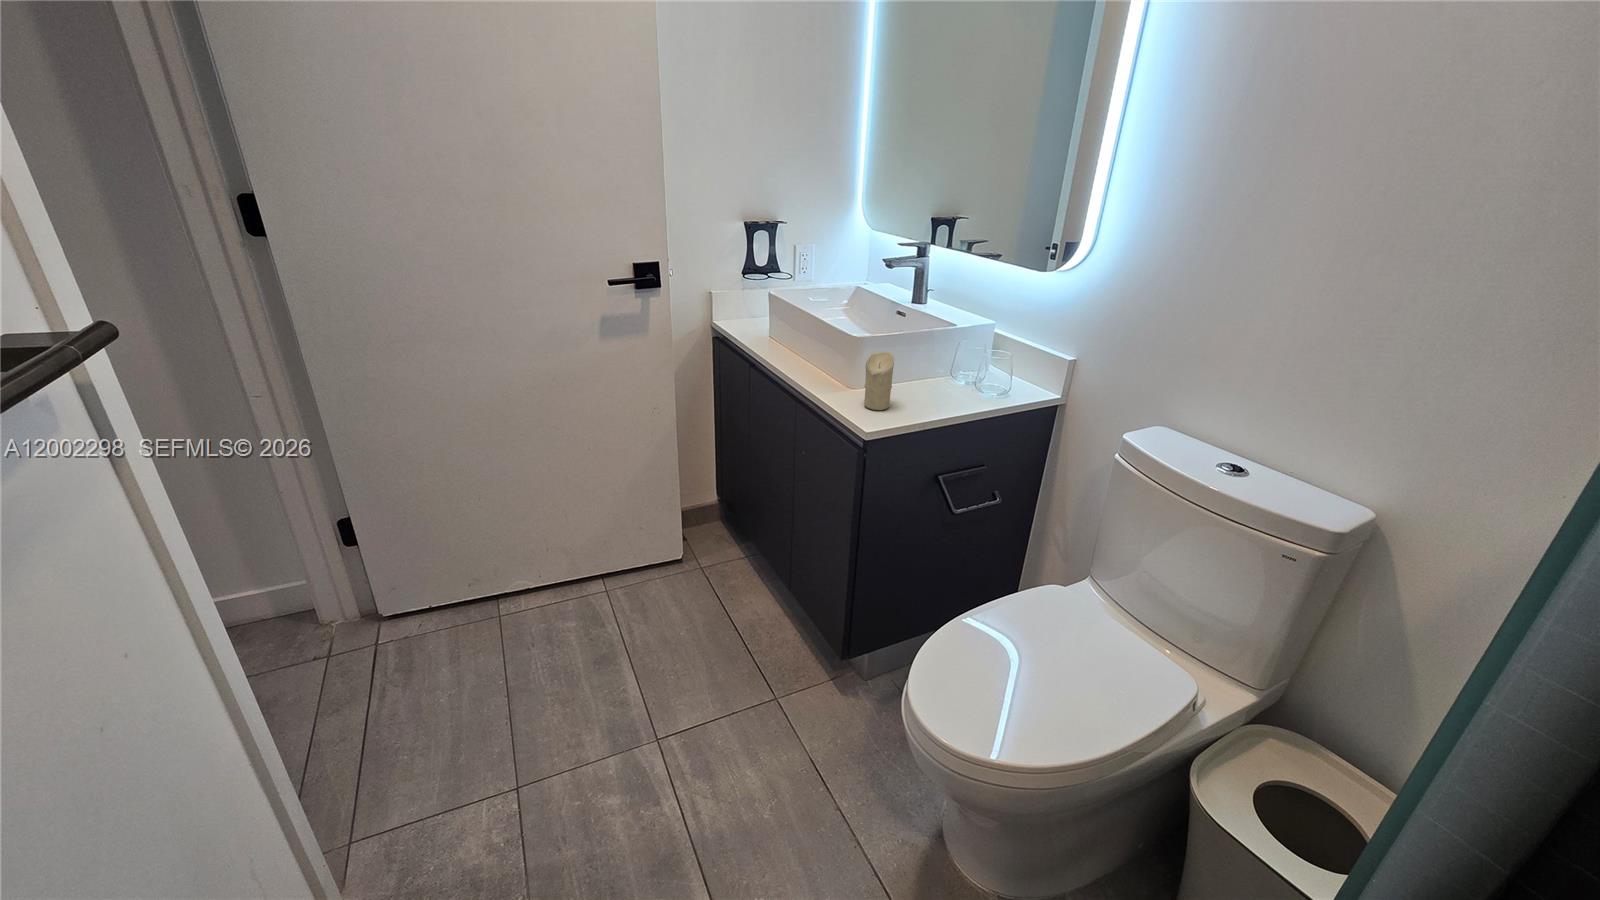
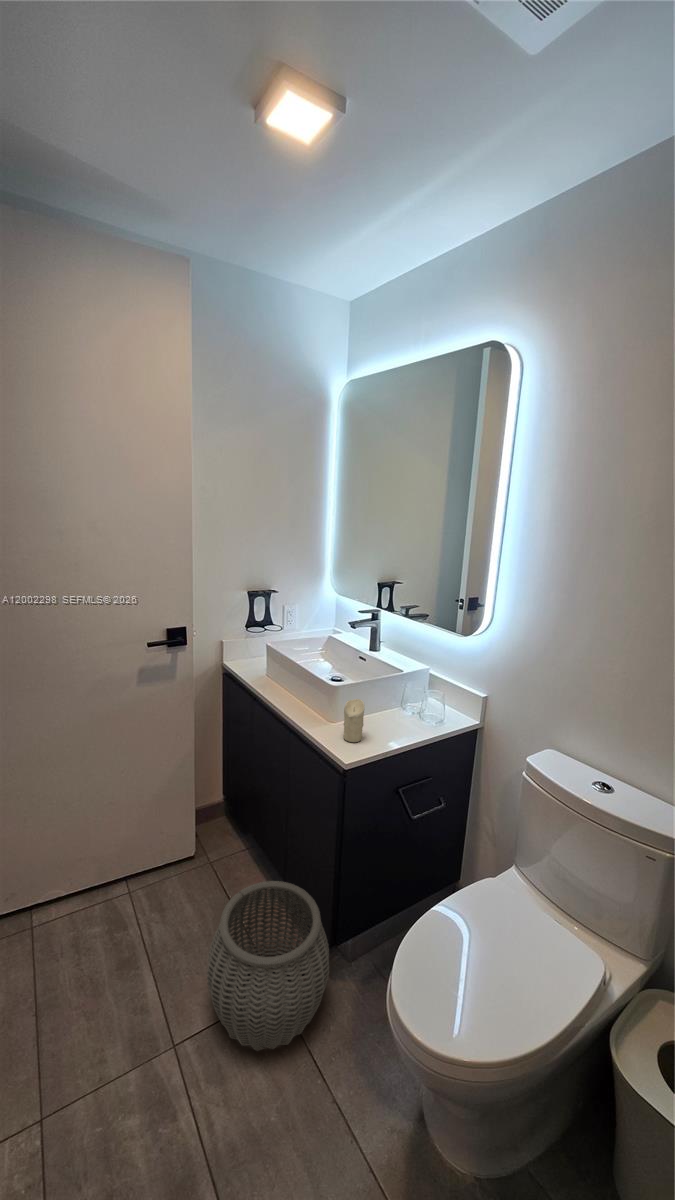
woven basket: none [690,581,838,757] -> present [207,881,329,1051]

